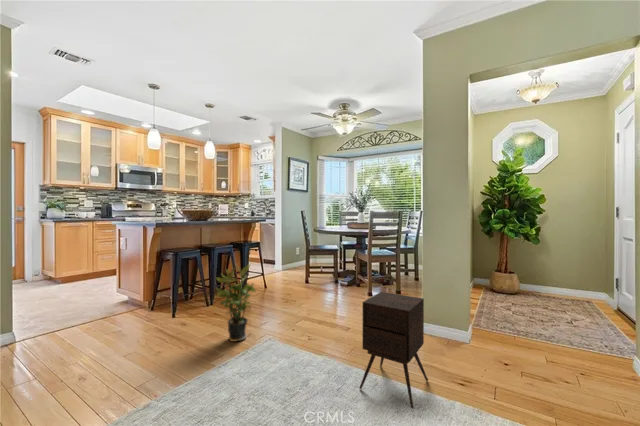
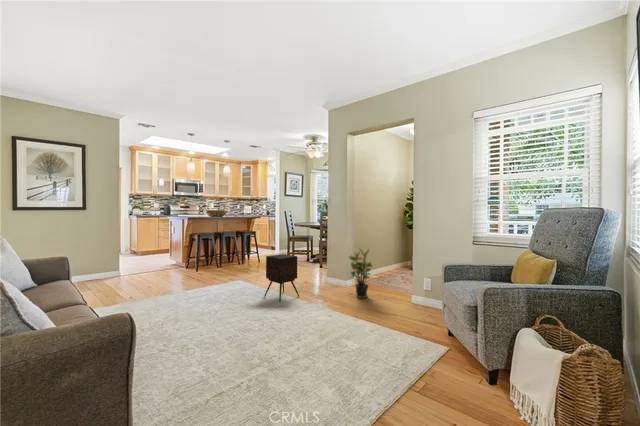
potted plant: present [216,264,255,341] -> present [349,248,372,298]

